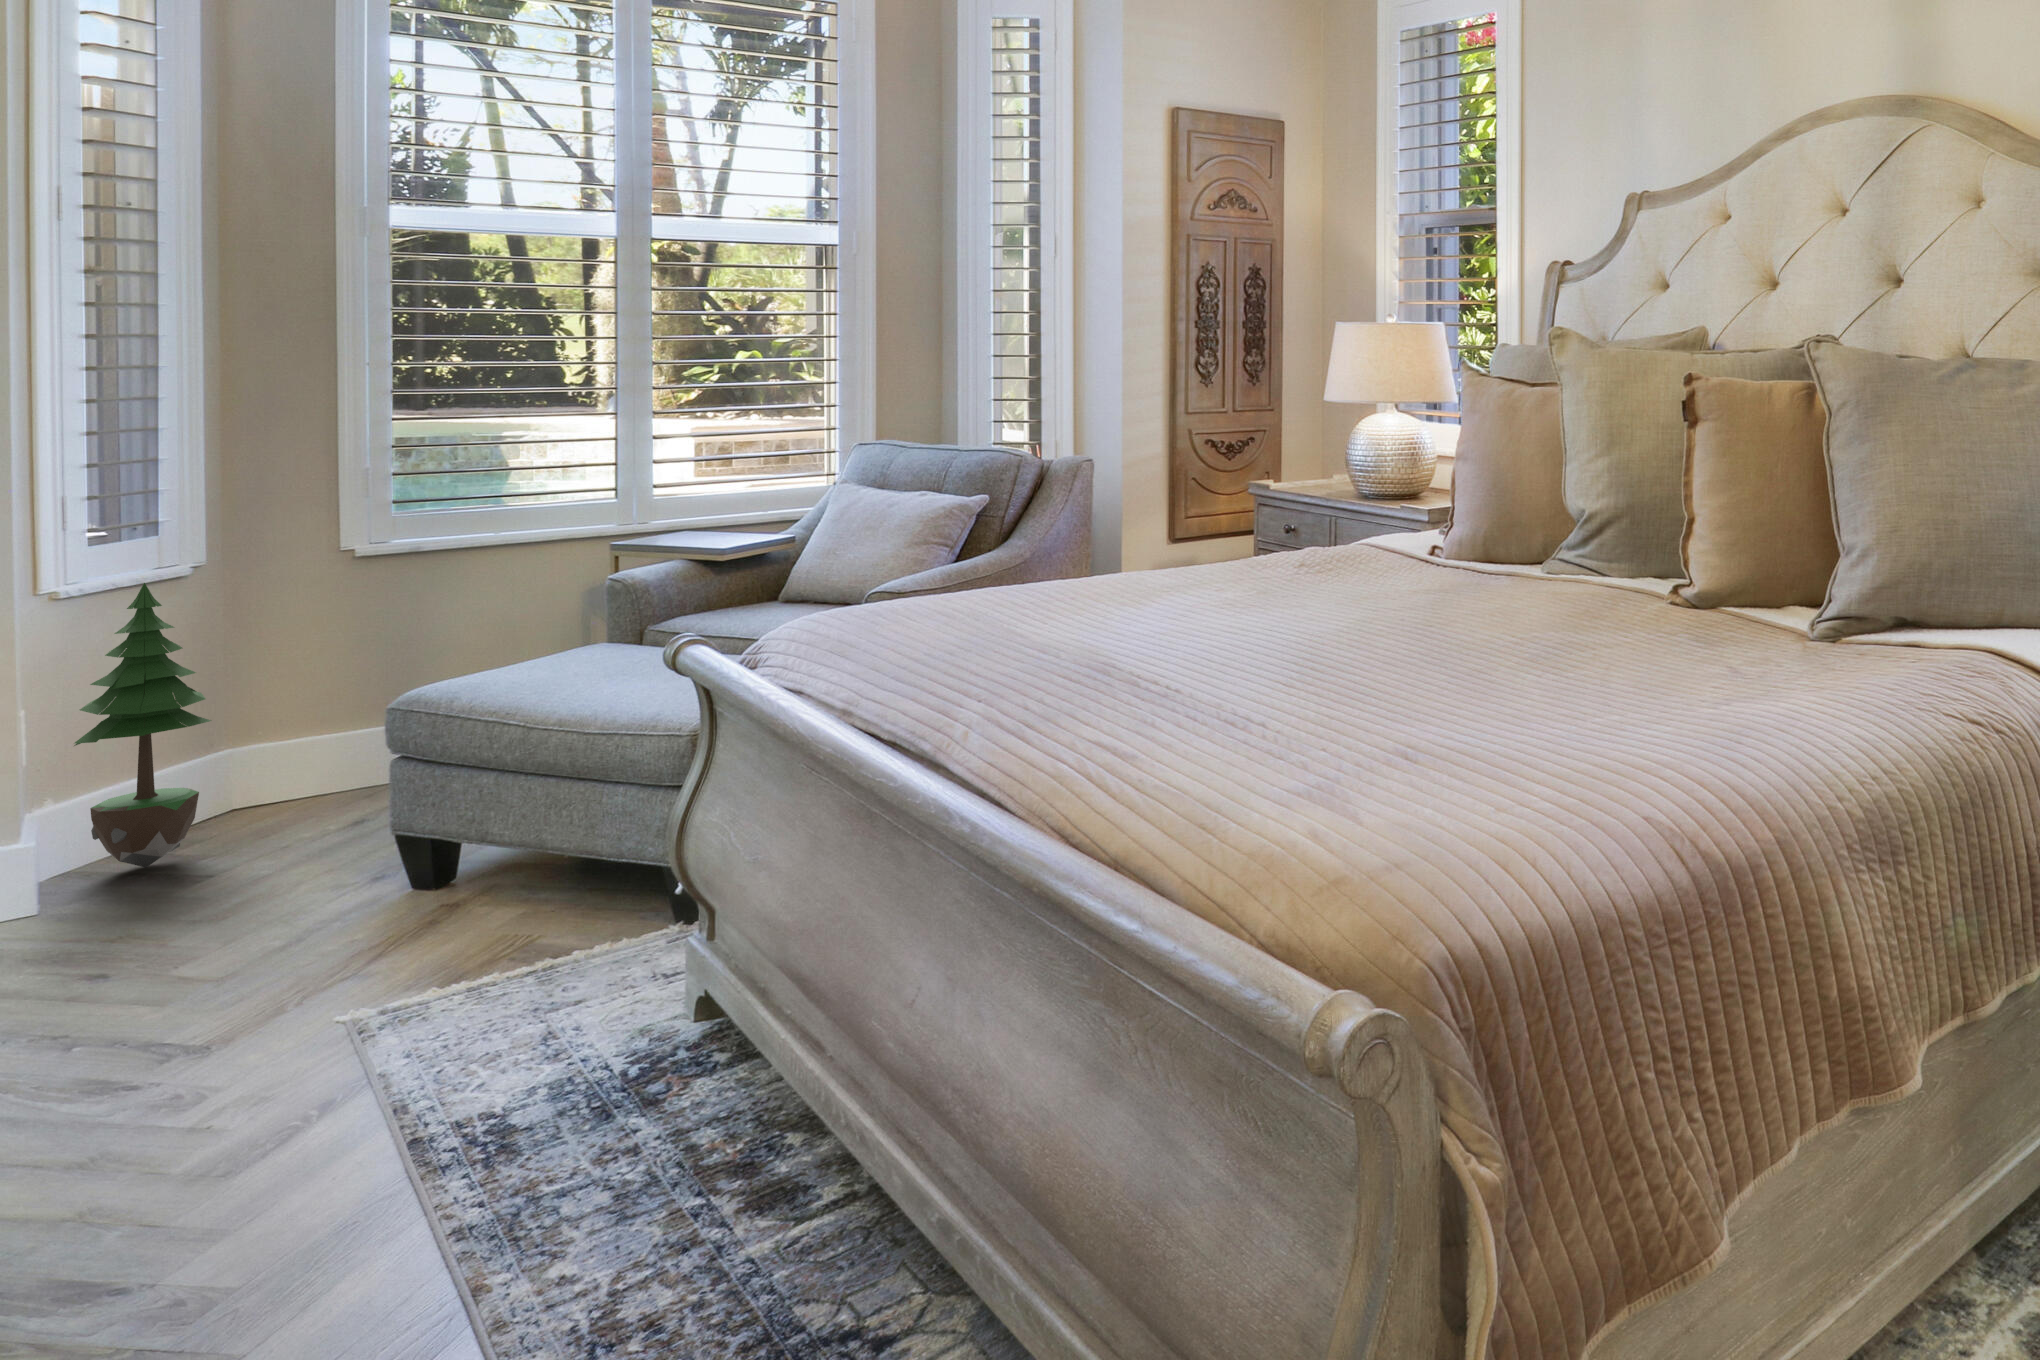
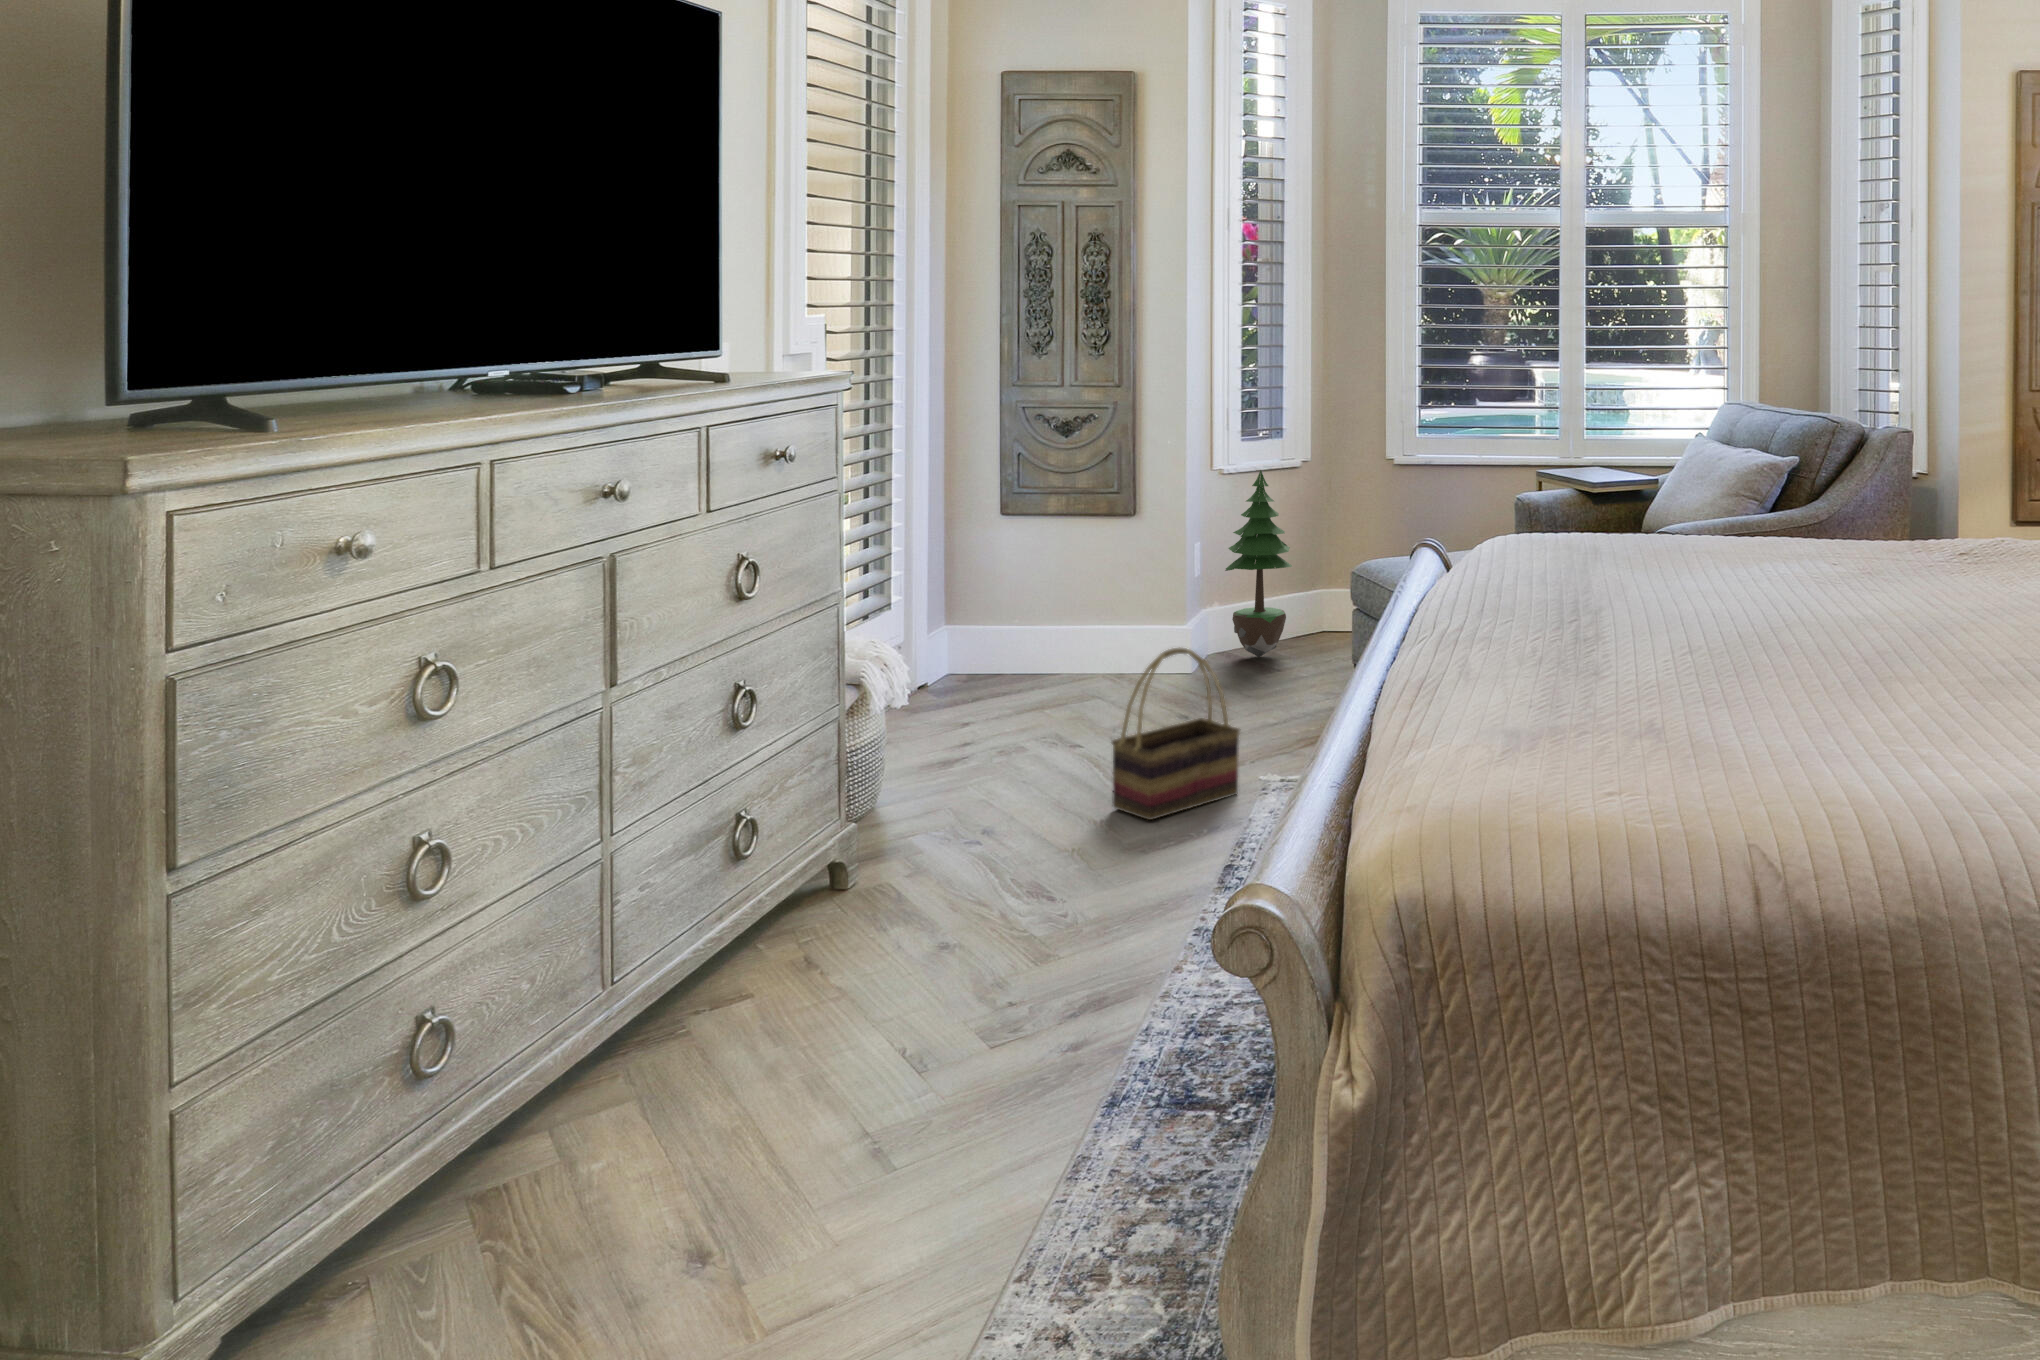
basket: none [75,857,320,1147] -> present [1112,647,1240,820]

